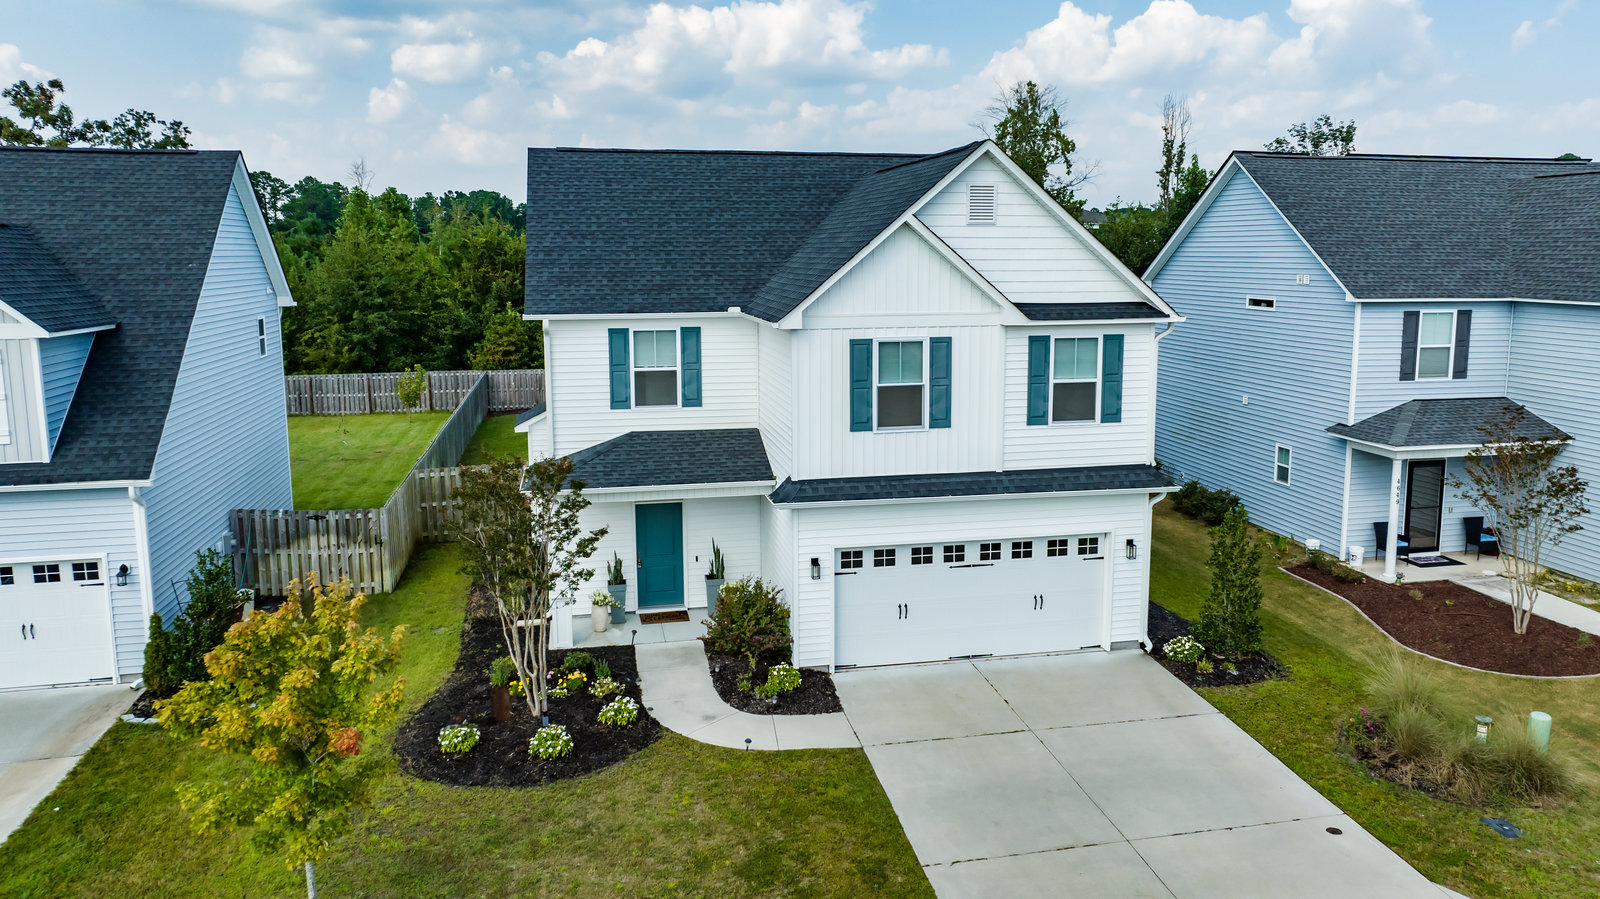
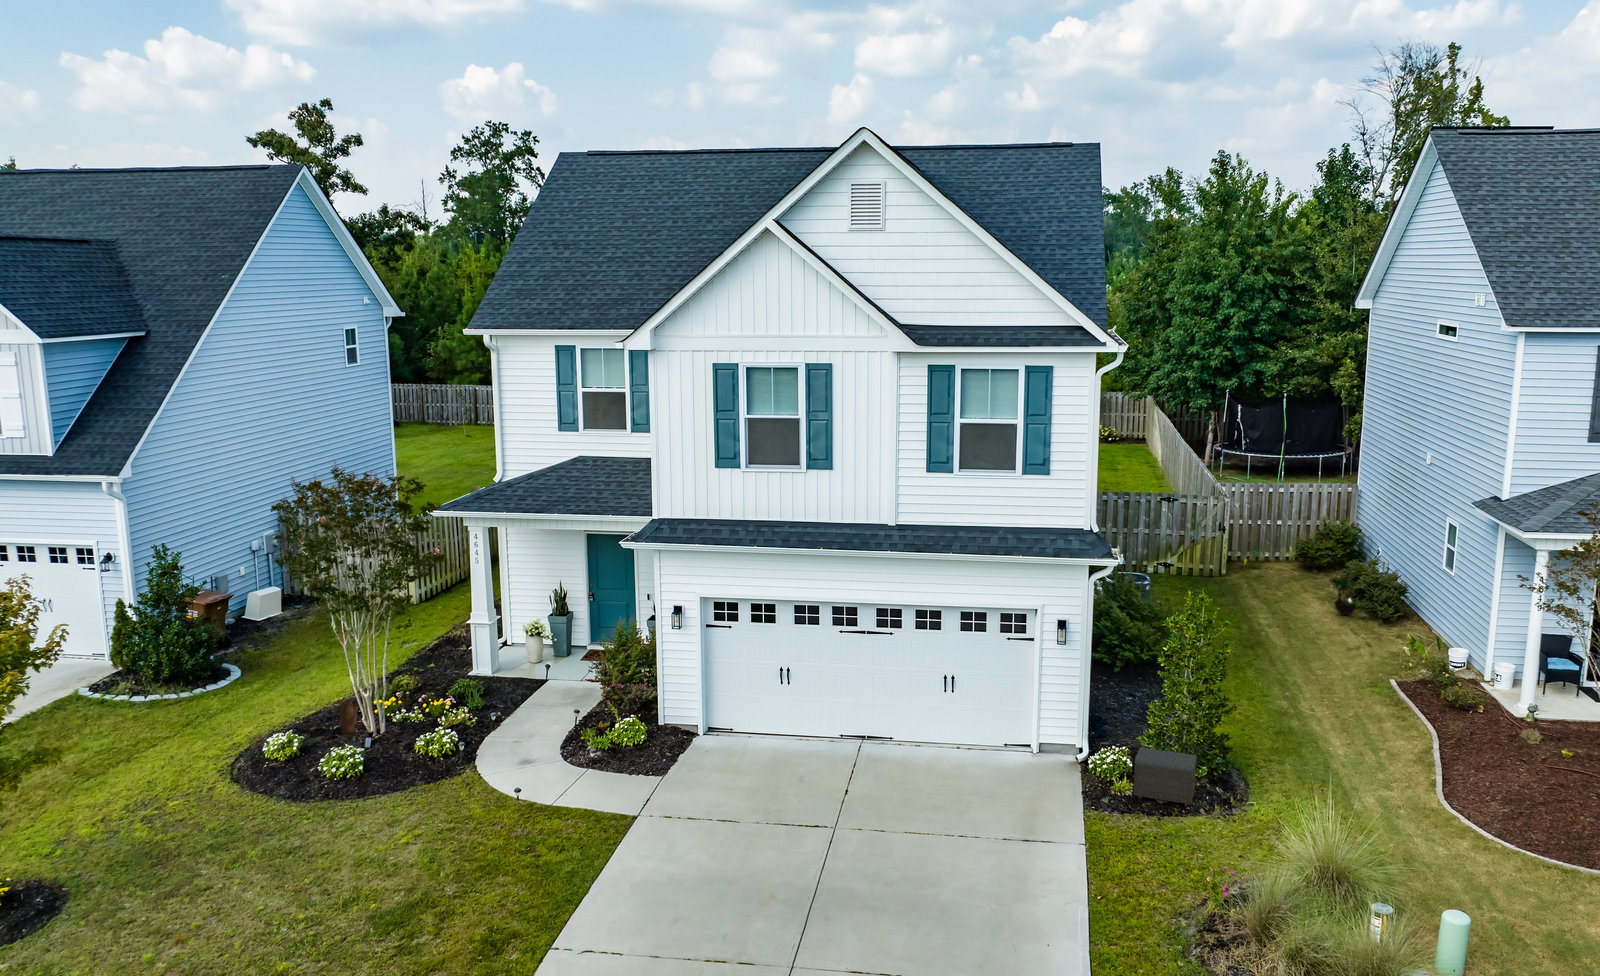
potted tree: none [1183,489,1206,523] -> present [1329,575,1356,615]
storage bench: none [1212,635,1266,676] -> present [1134,747,1196,806]

